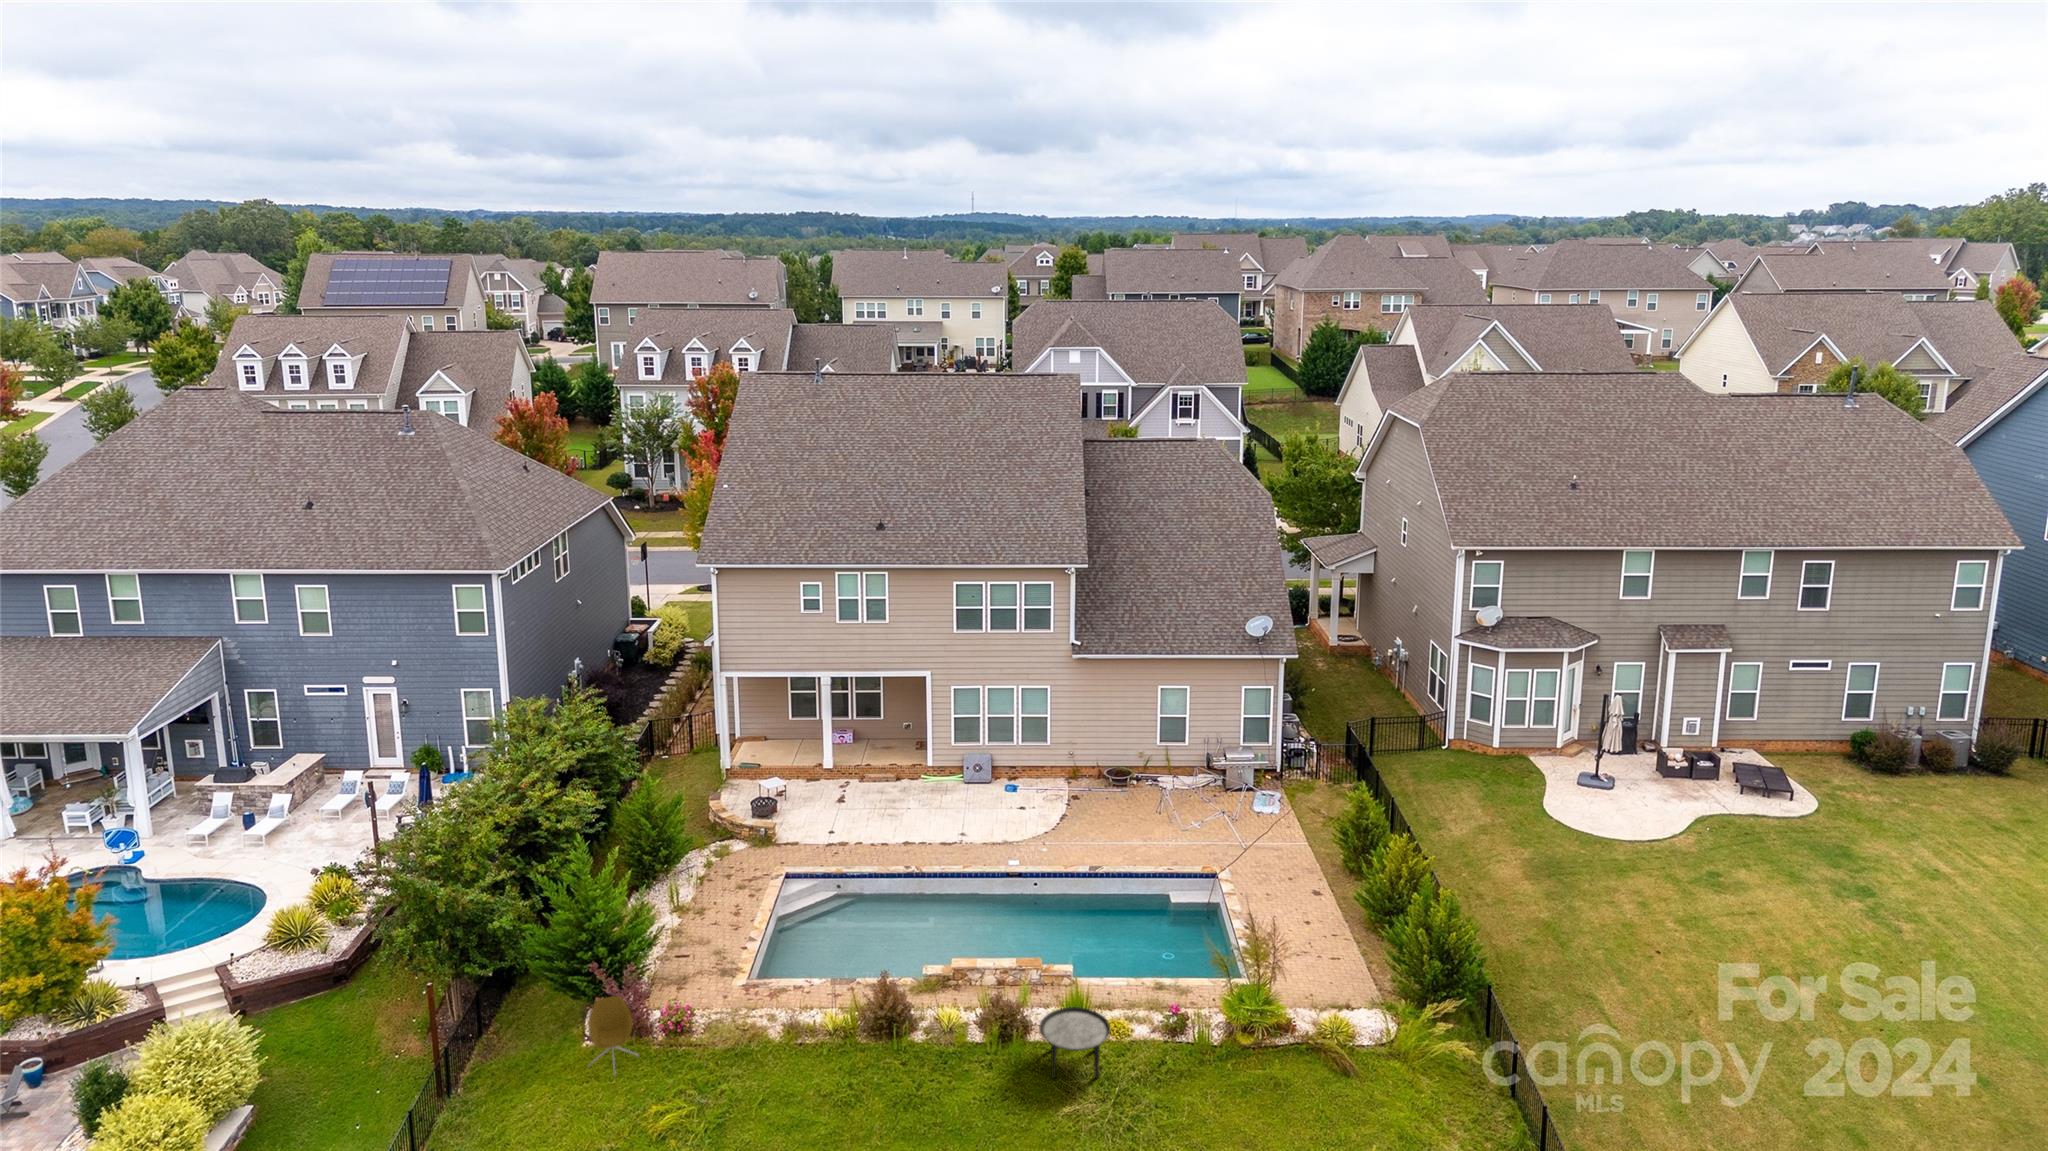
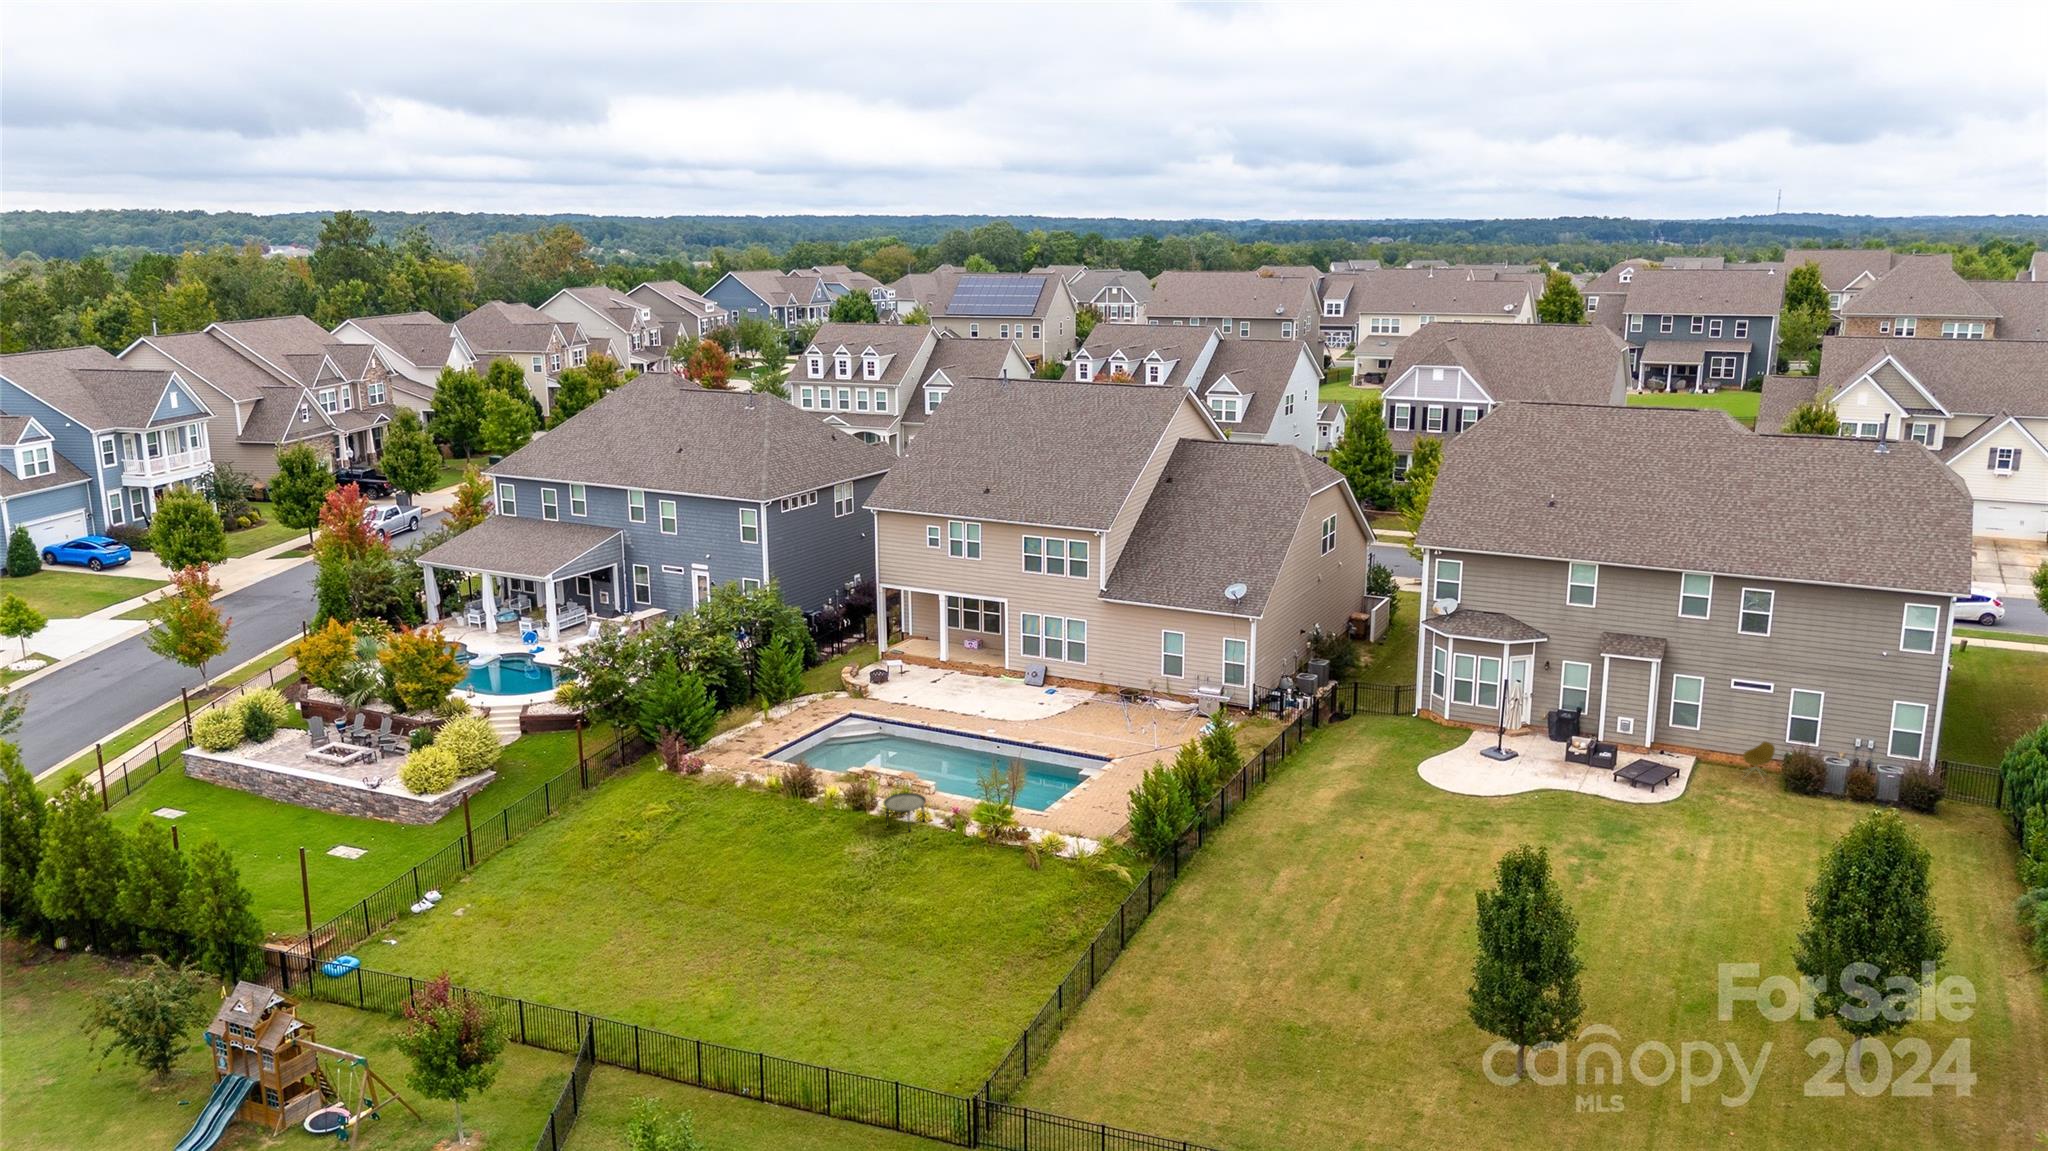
chair: present [588,996,638,1069] -> present [1743,742,1775,774]

